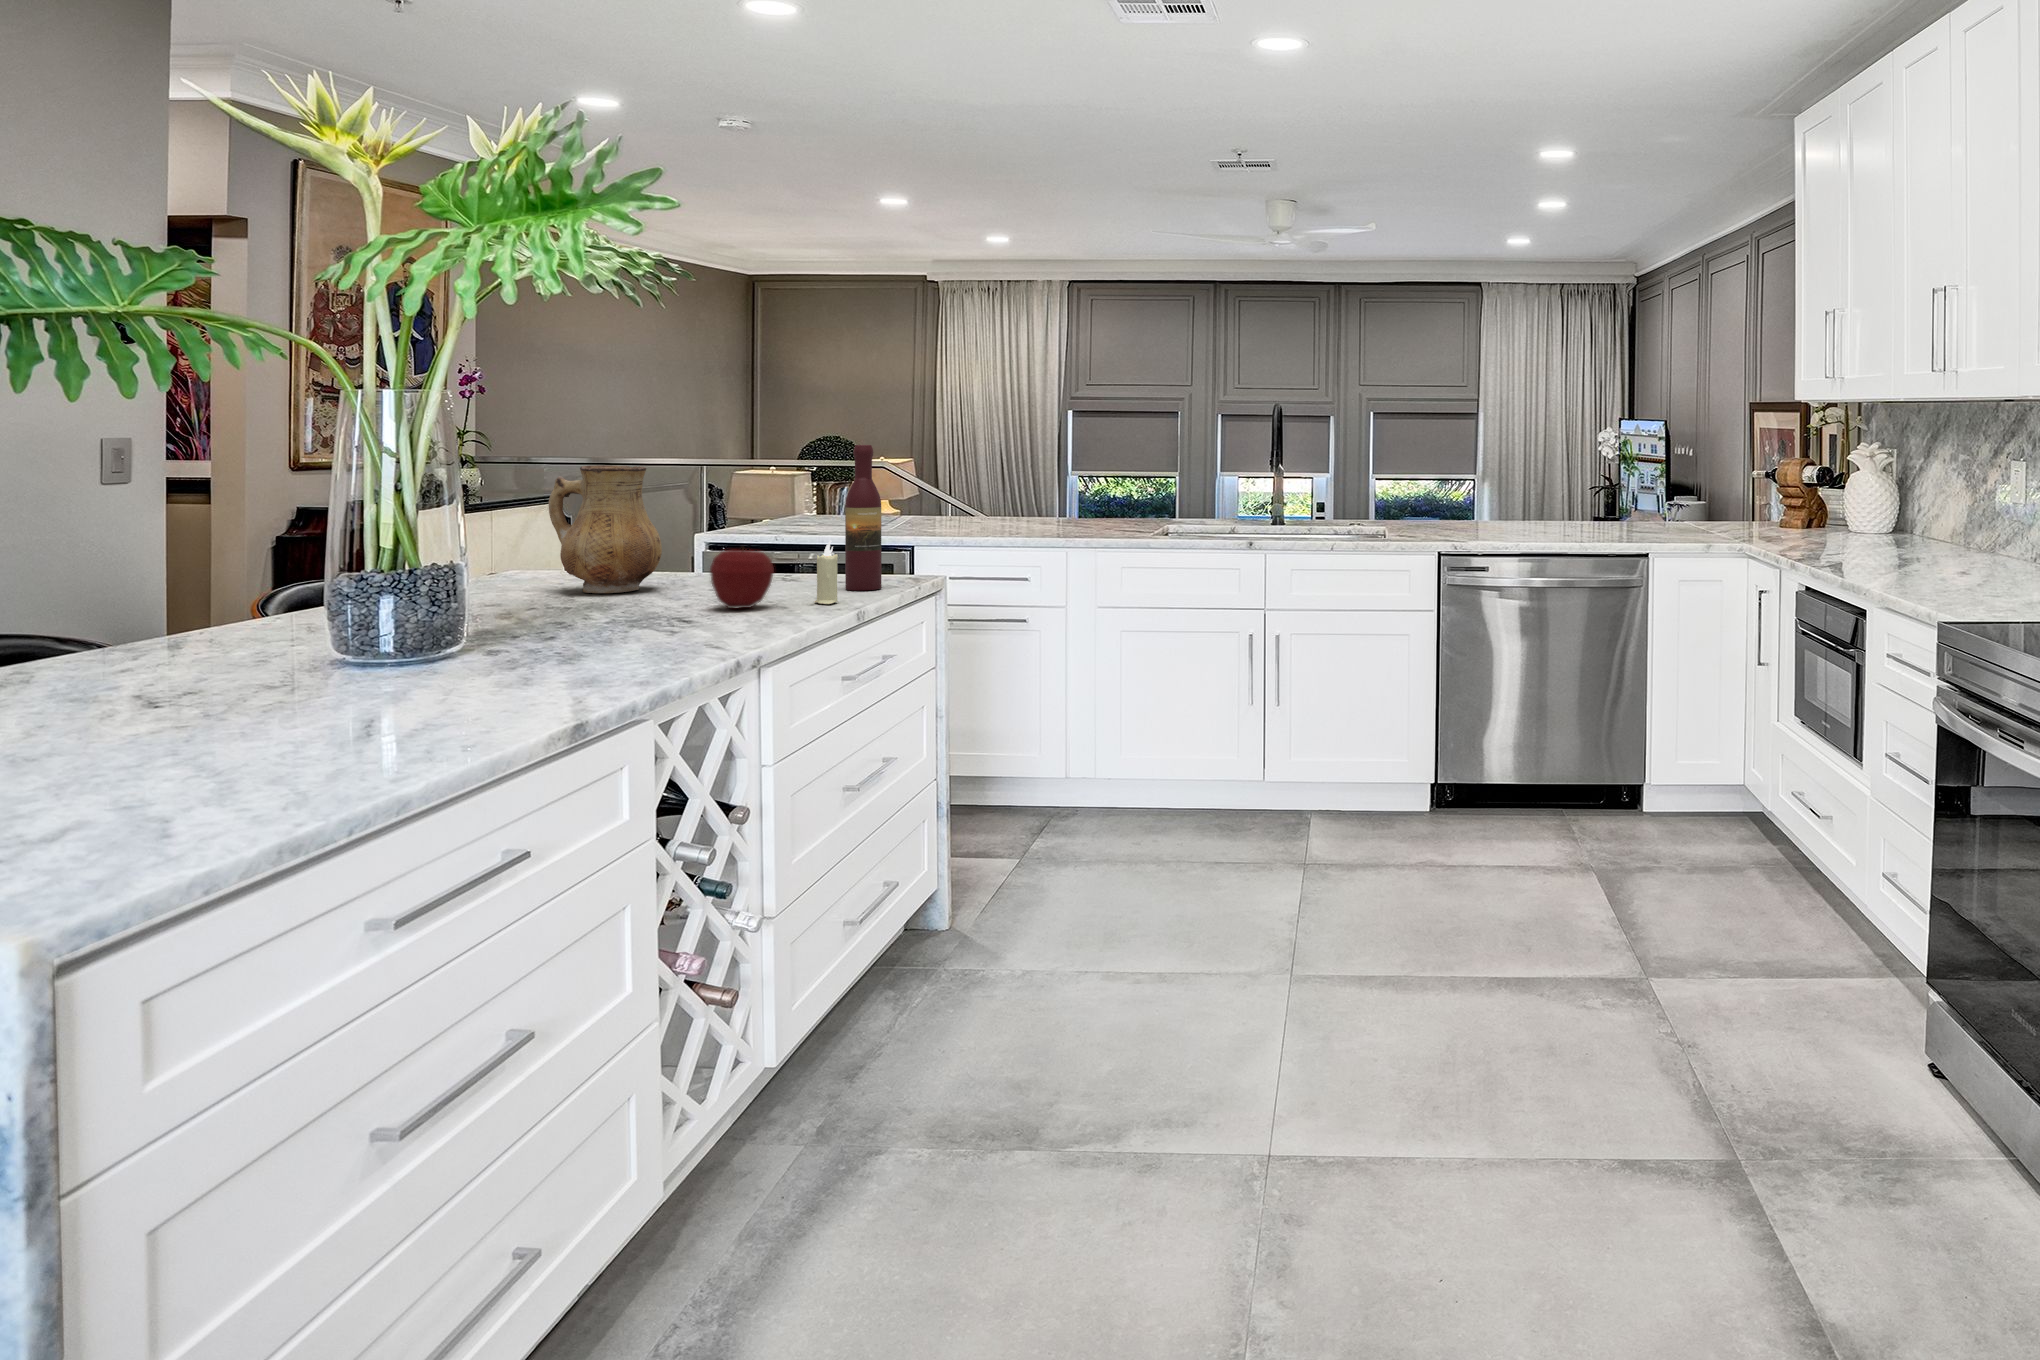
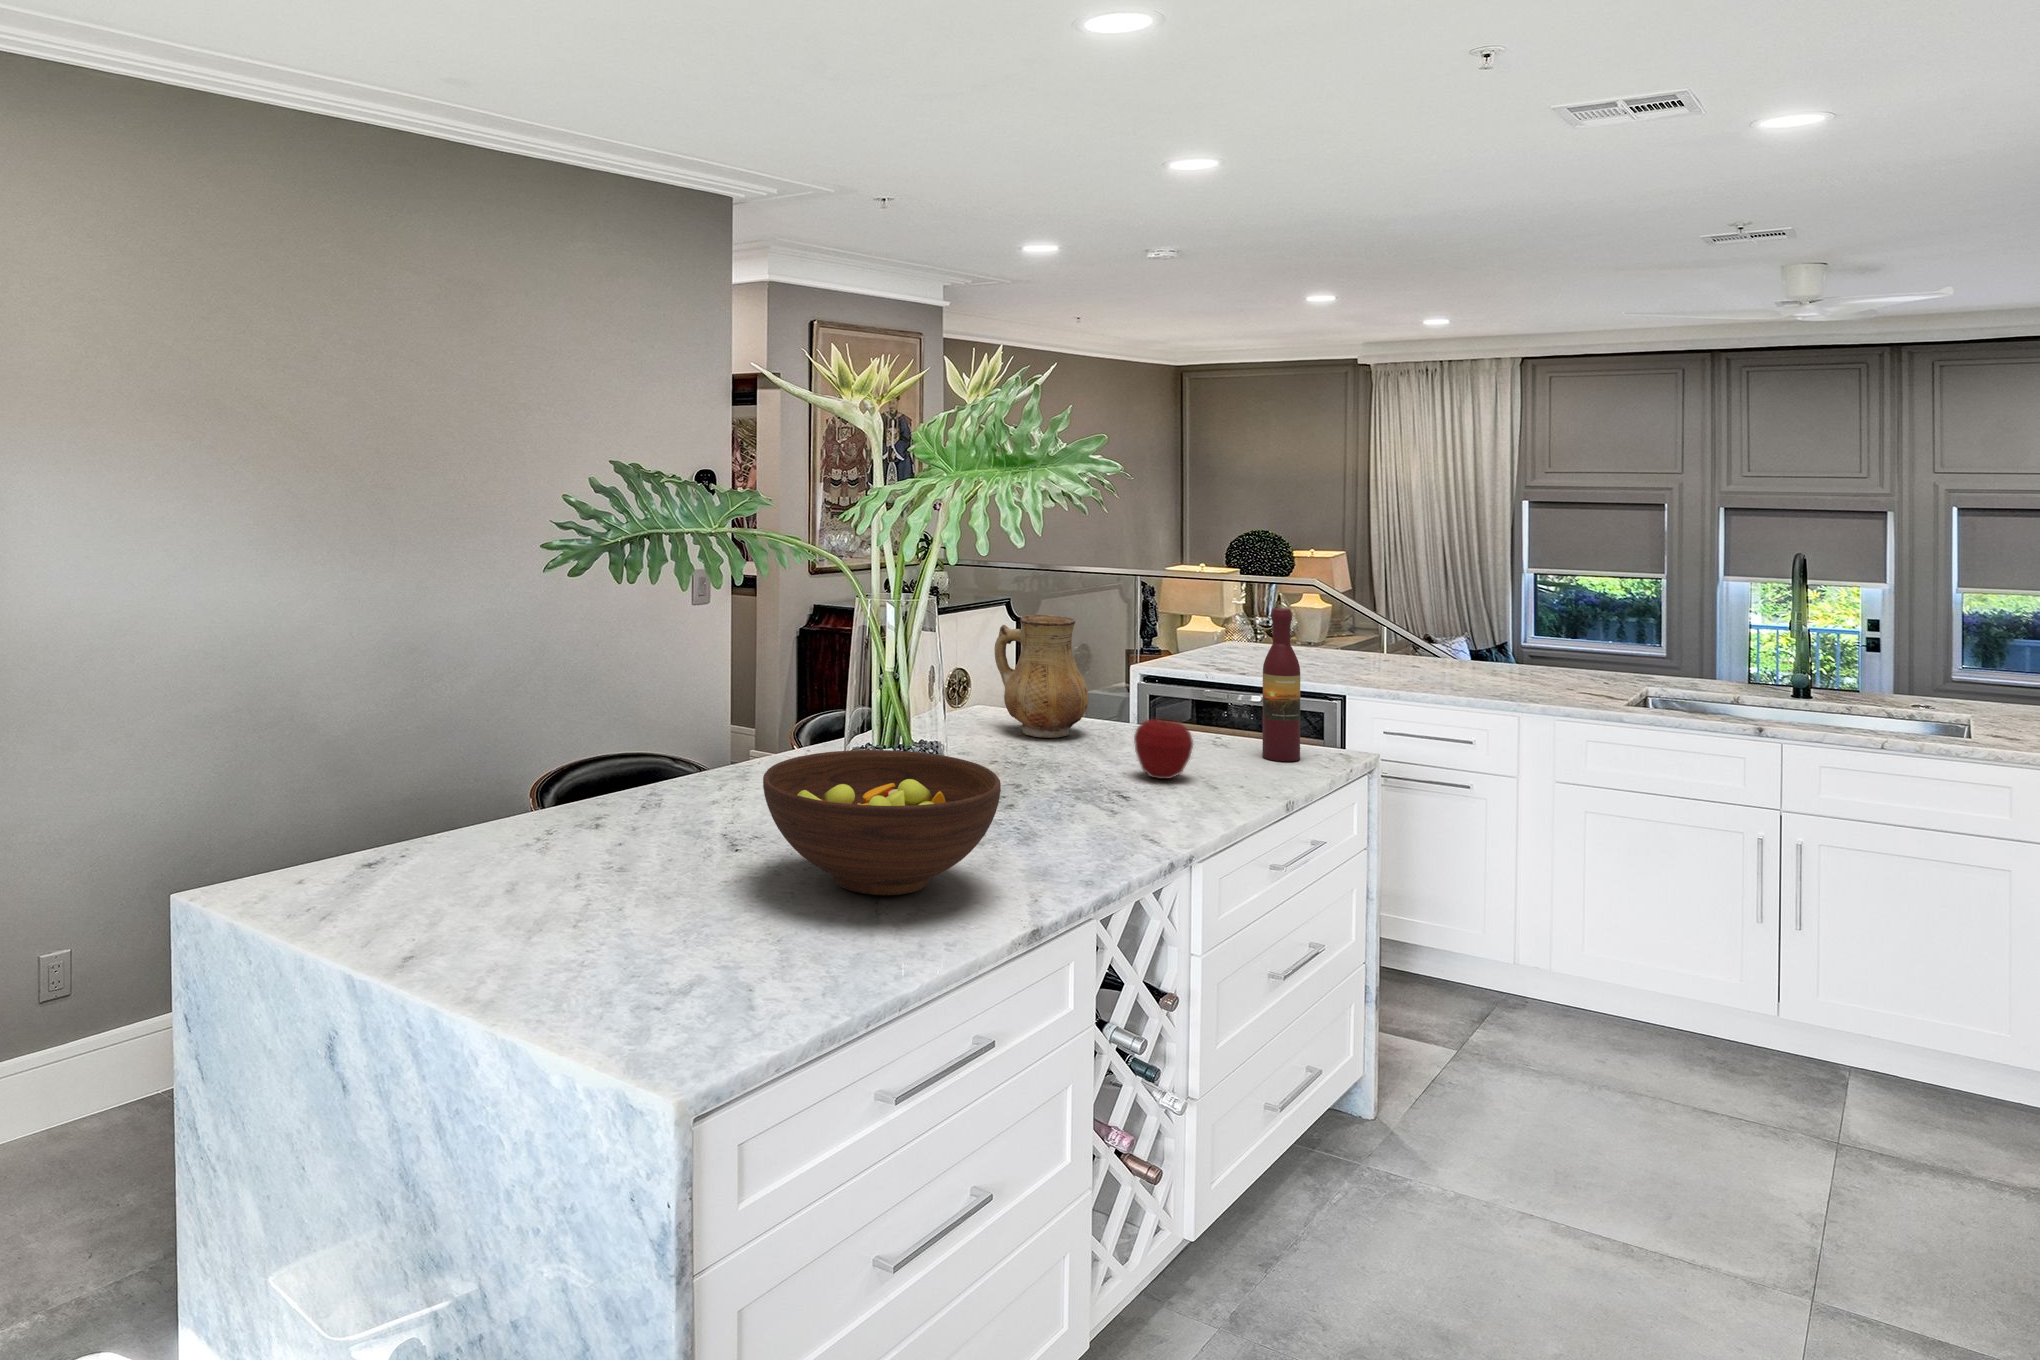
candle: present [814,541,838,604] -> none [1231,717,1256,782]
fruit bowl: none [156,557,531,718] -> present [763,750,1001,895]

